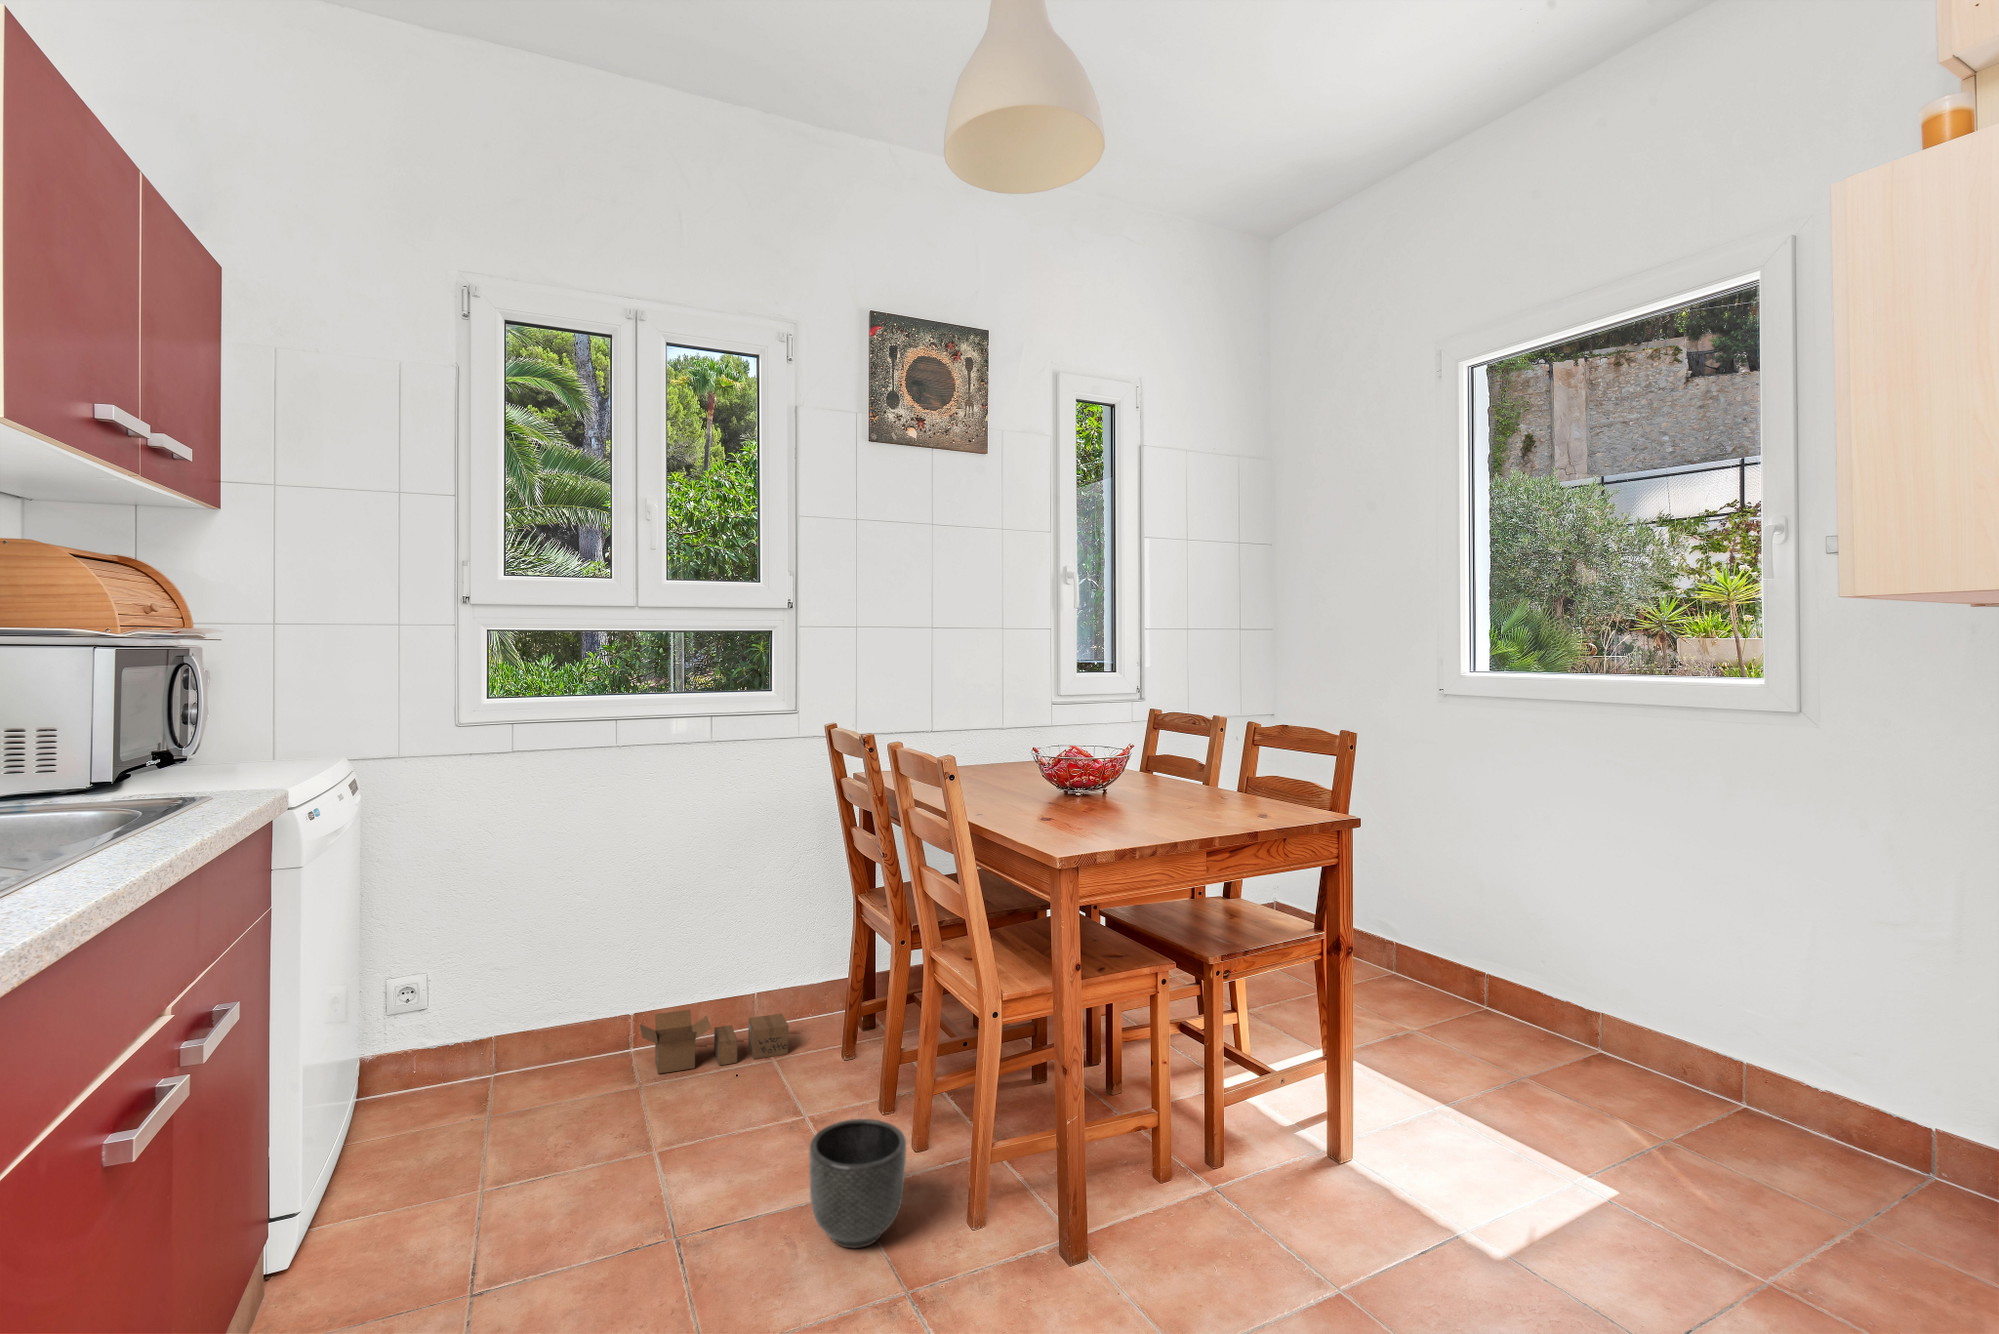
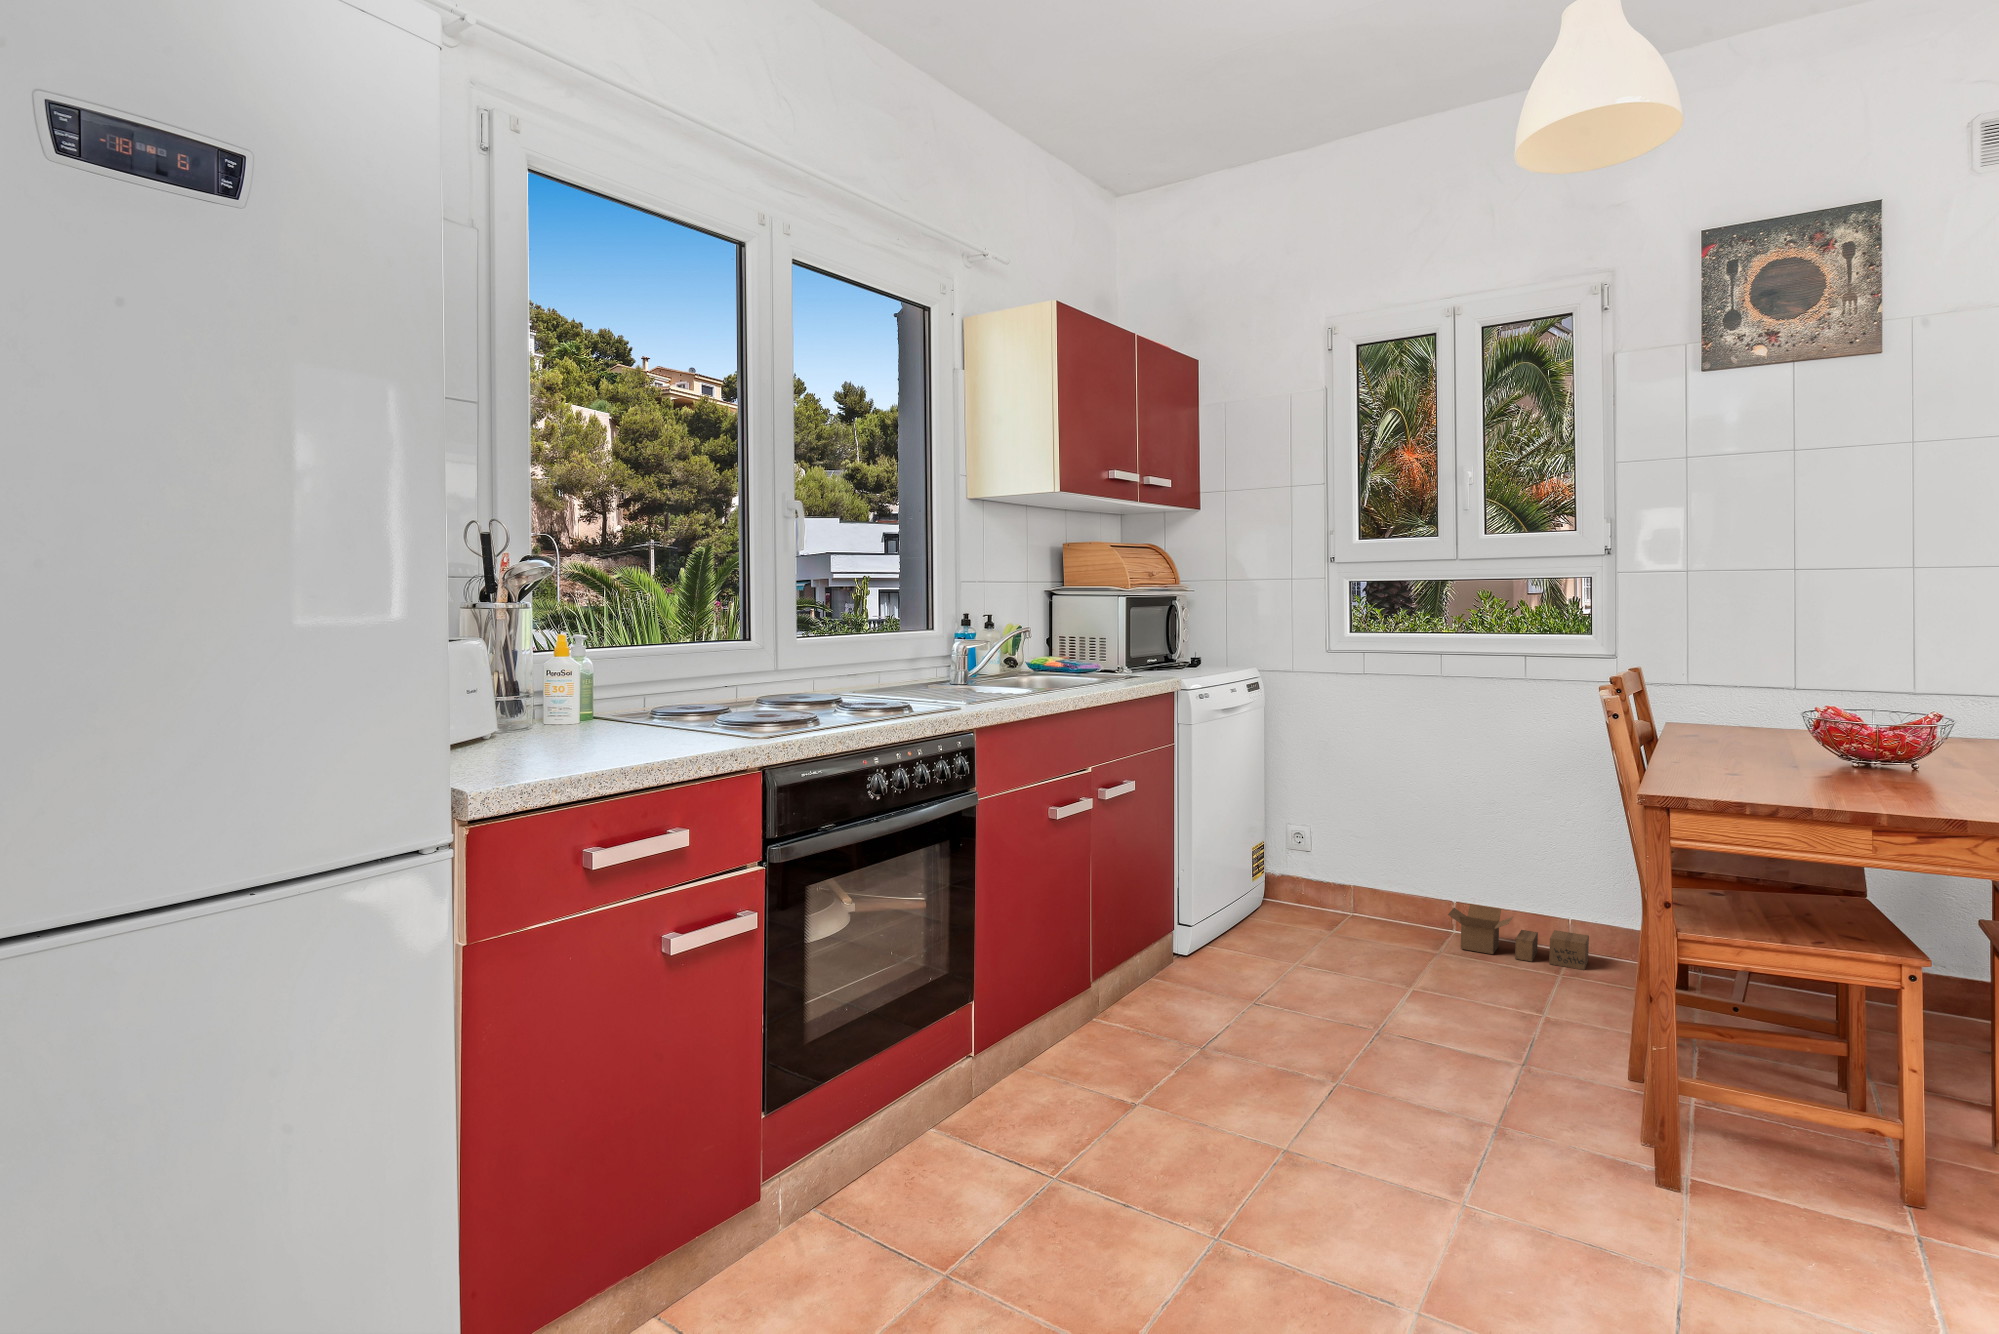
planter: present [809,1119,906,1248] -> none [1483,984,1574,1084]

